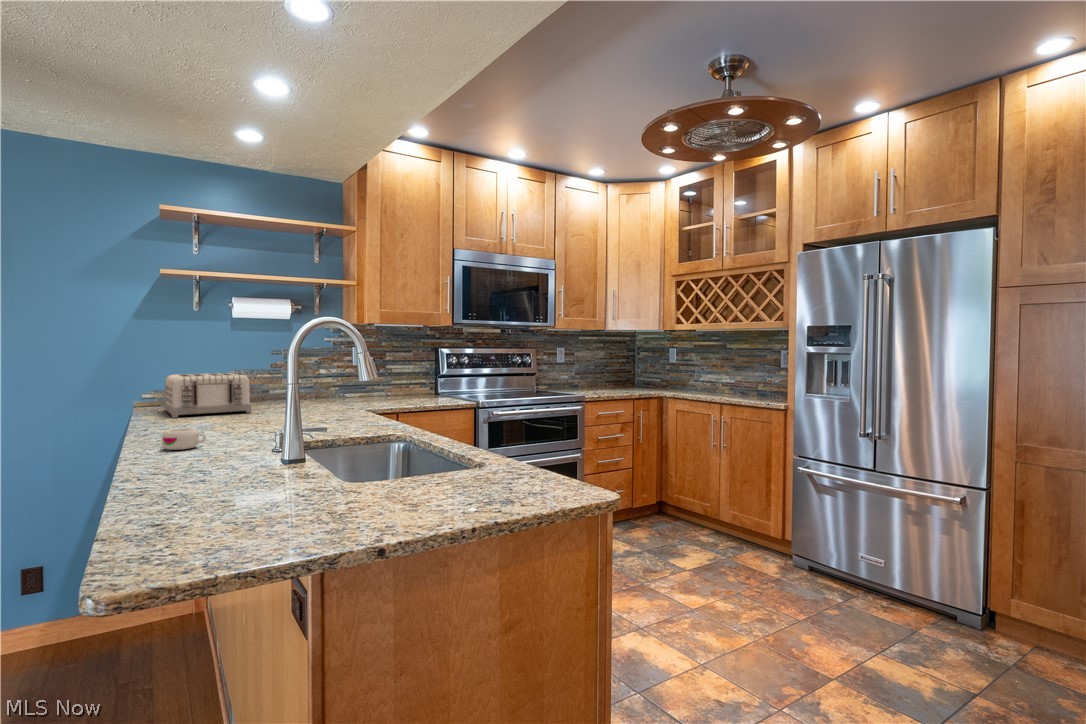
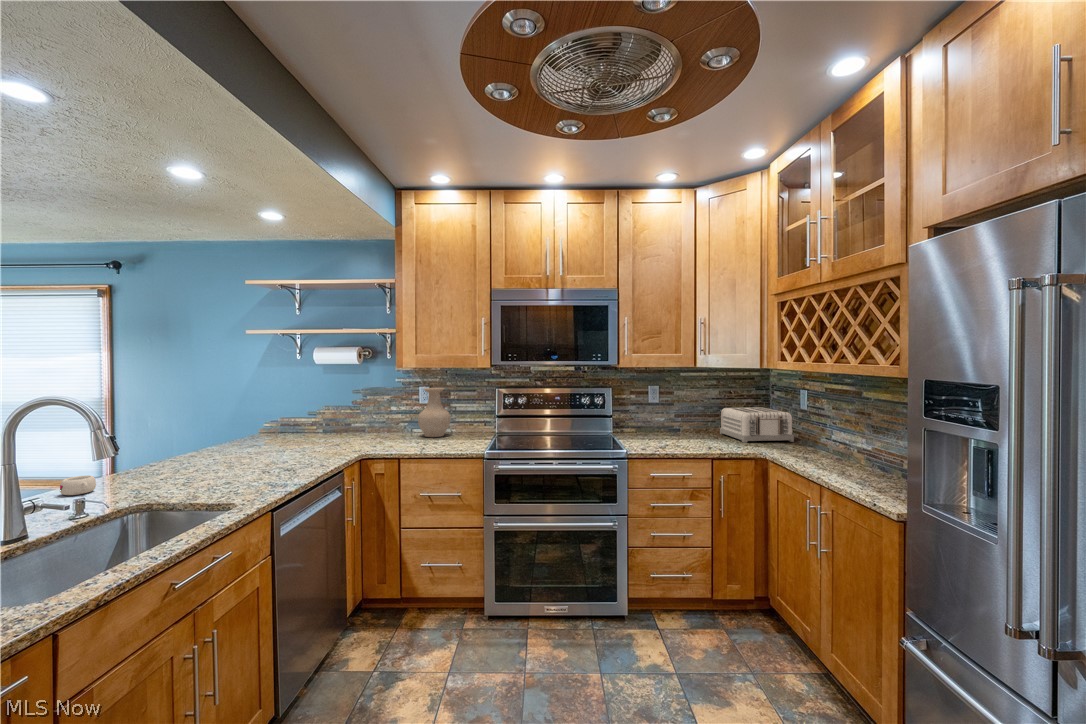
vase: none [365,347,401,400] -> present [418,388,450,437]
toaster: present [164,373,252,418] -> present [720,407,794,443]

